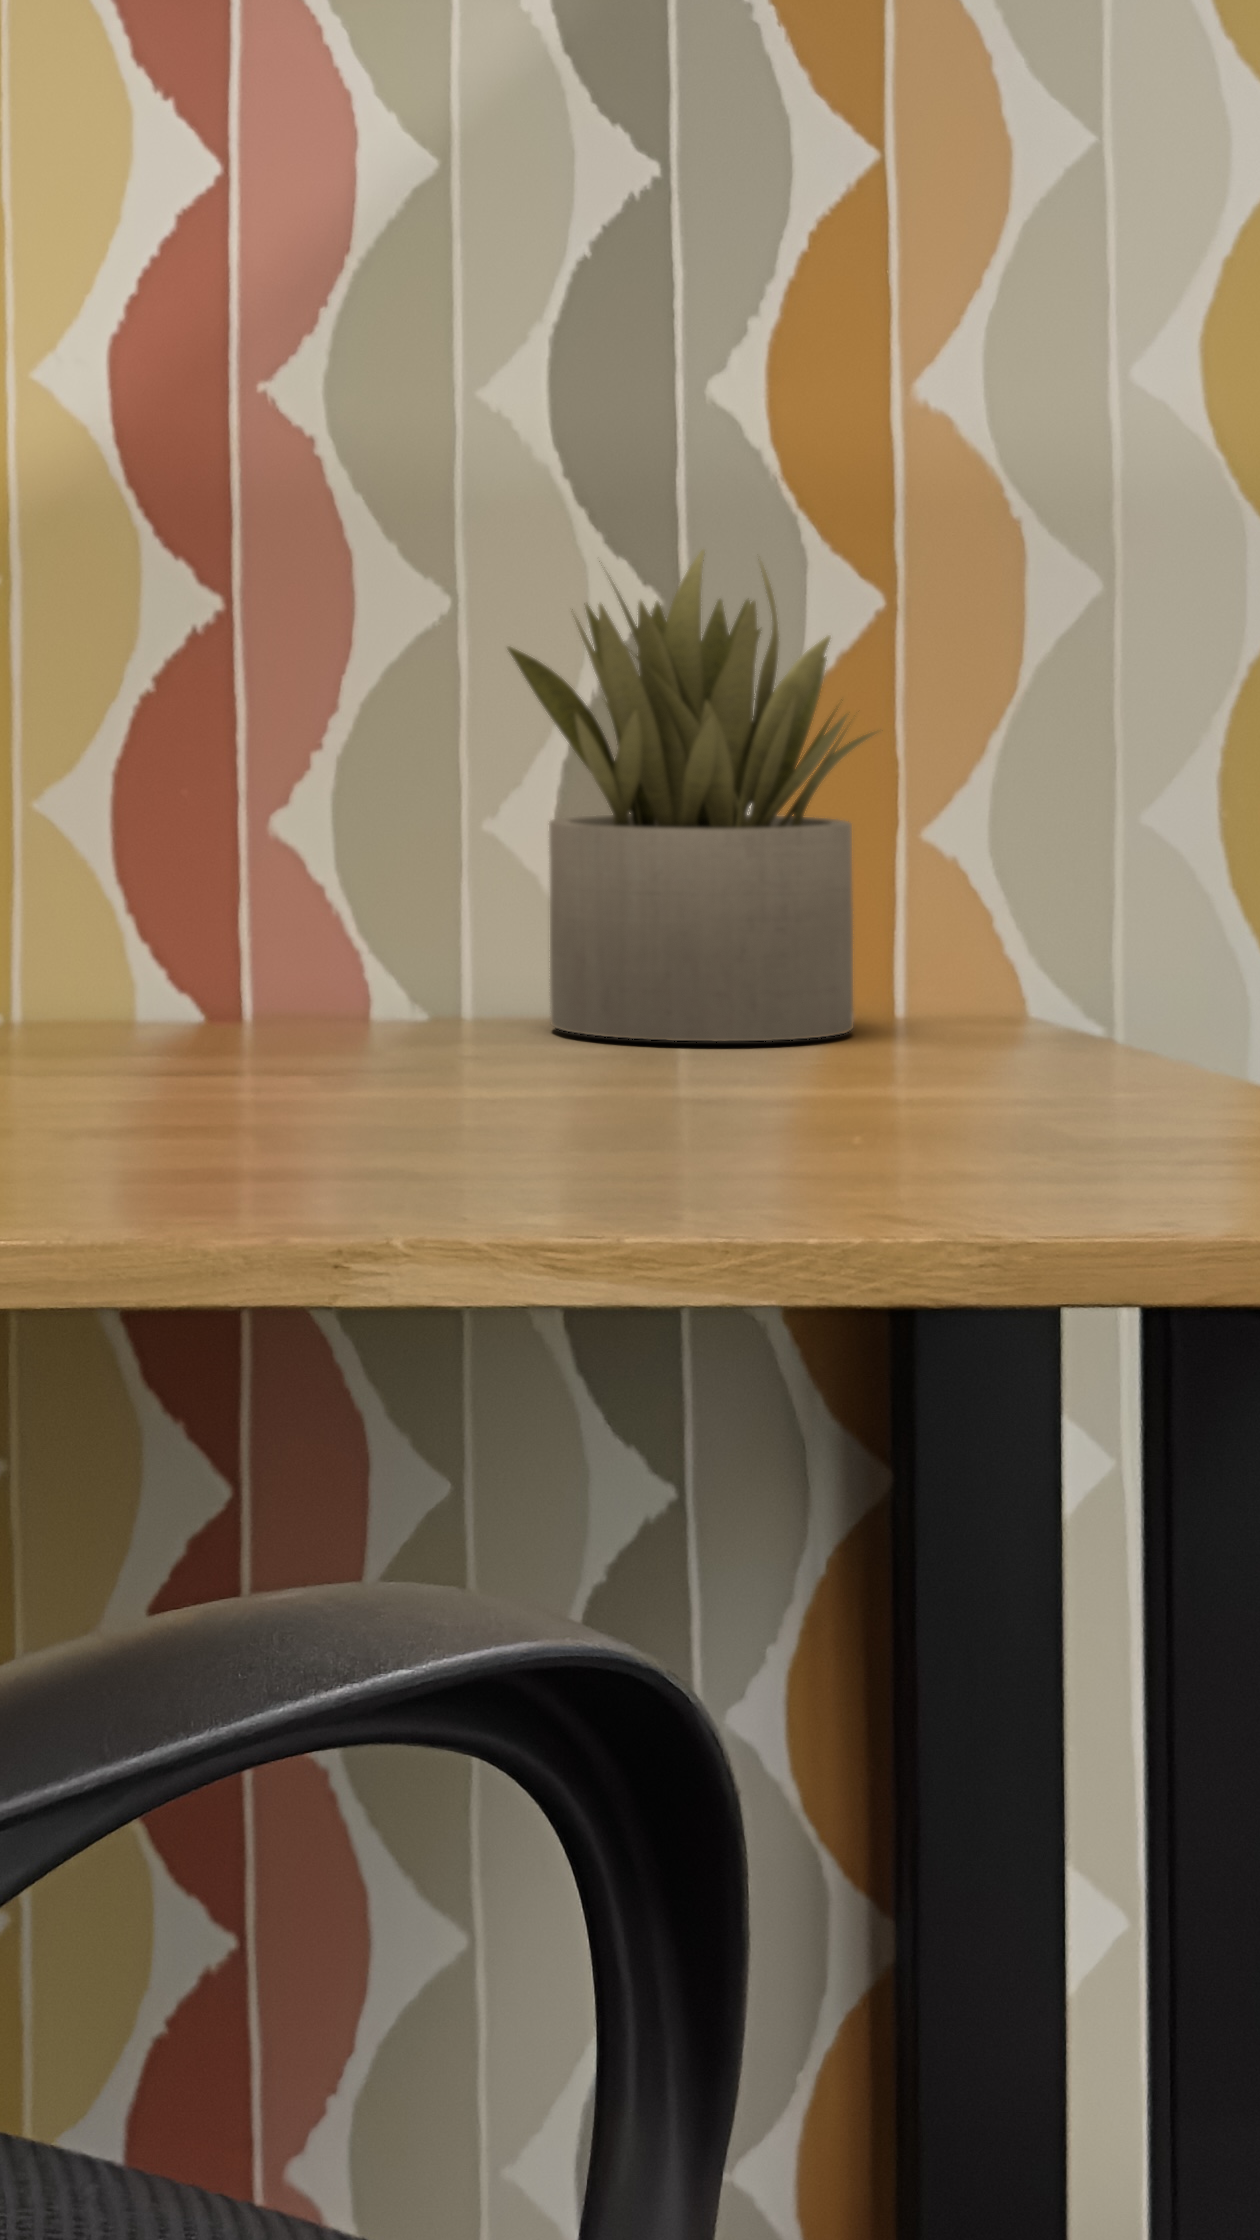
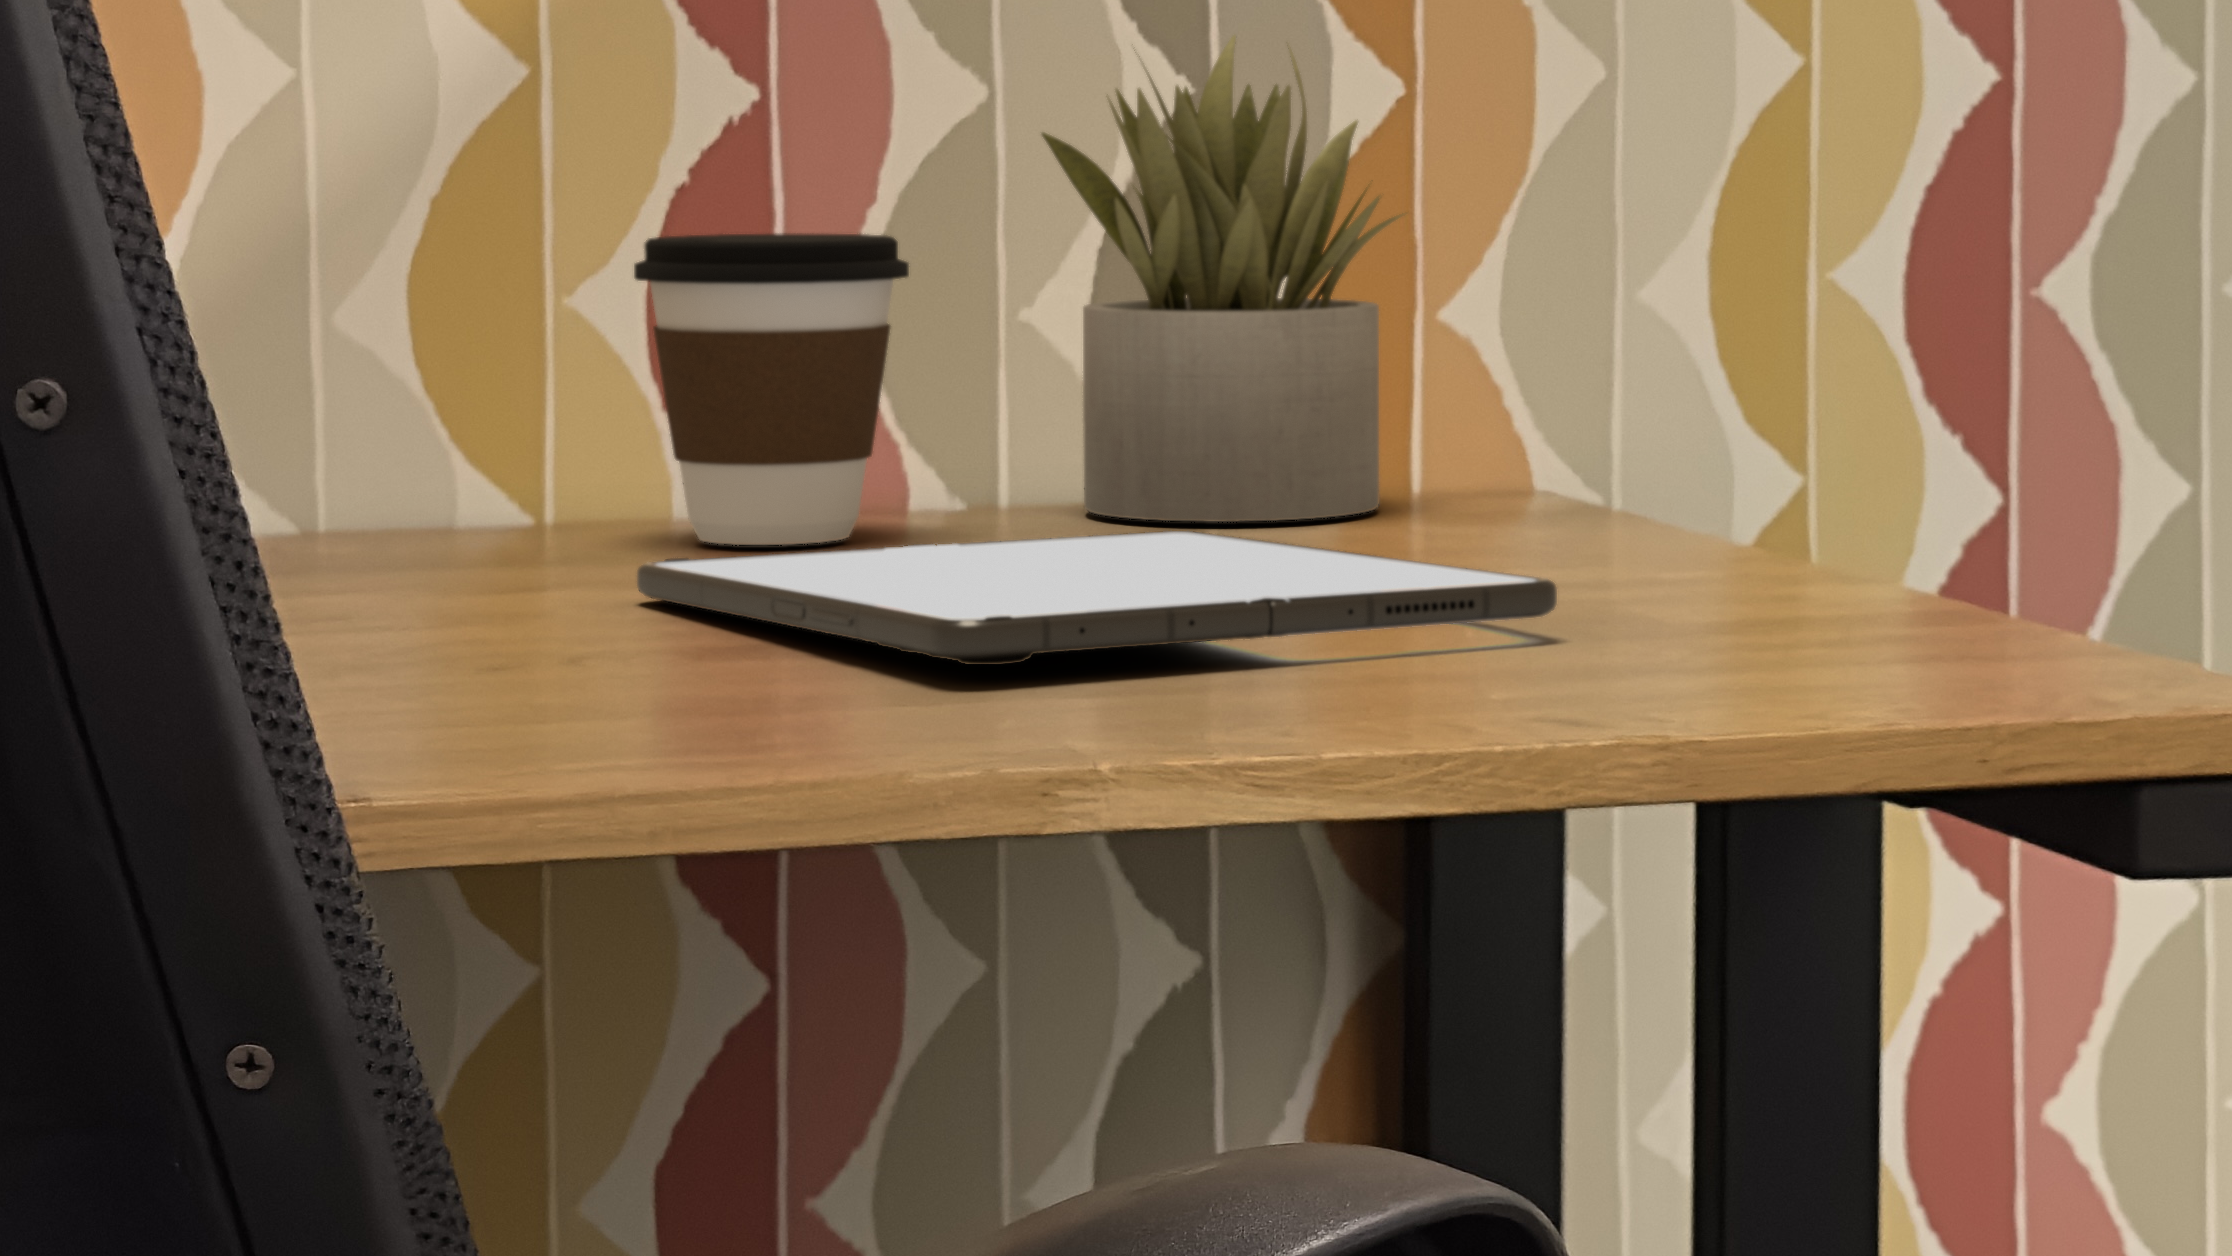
coffee cup: none [100,745,365,1052] -> present [634,233,909,545]
tablet: none [78,1049,972,1173] -> present [637,531,1557,665]

